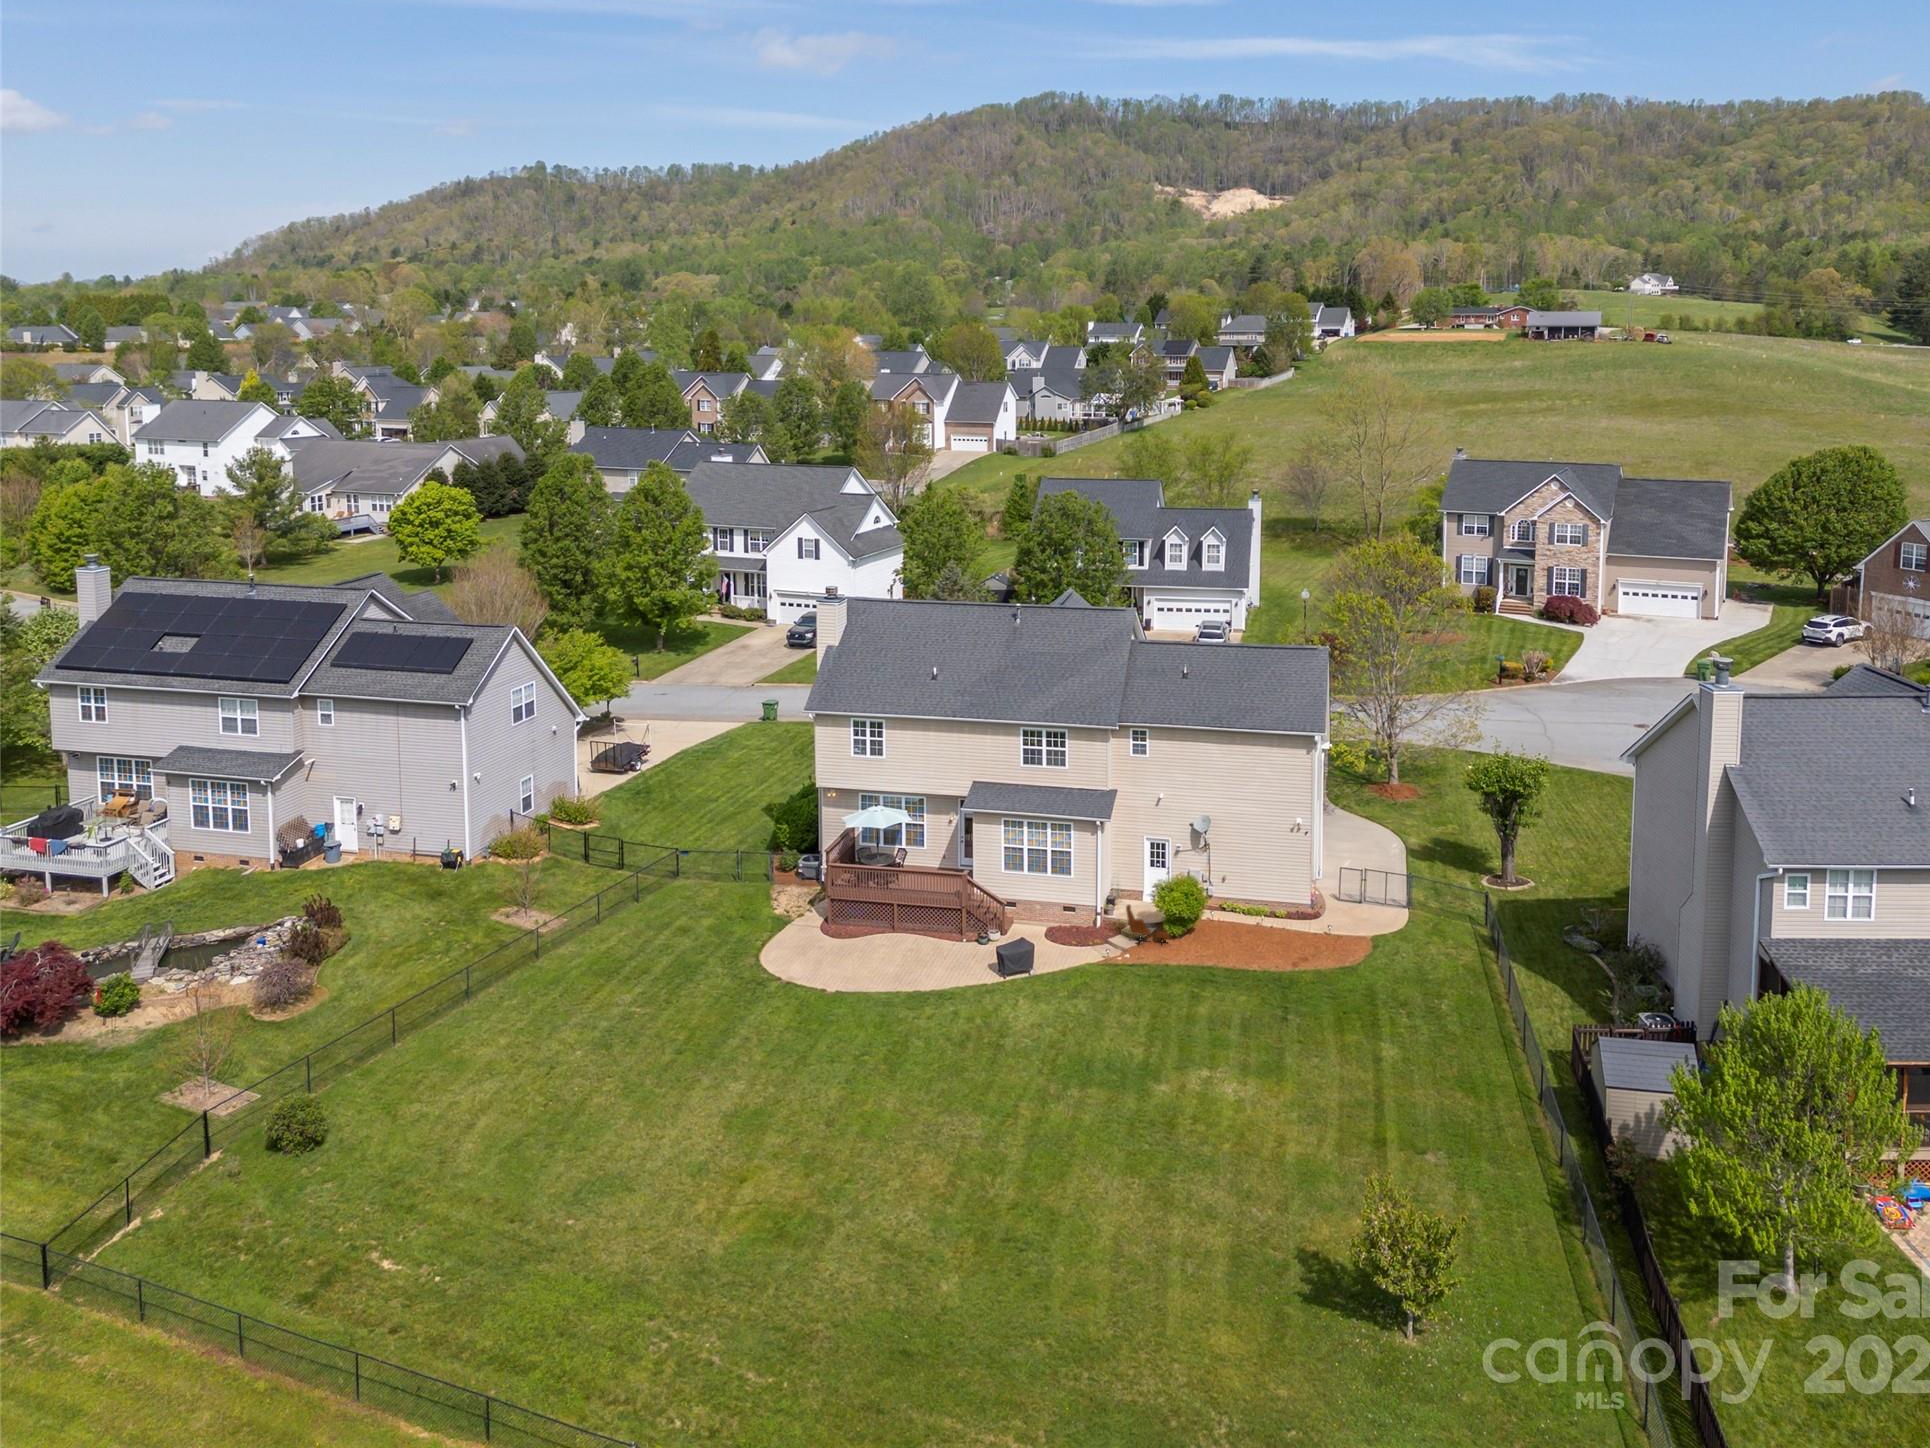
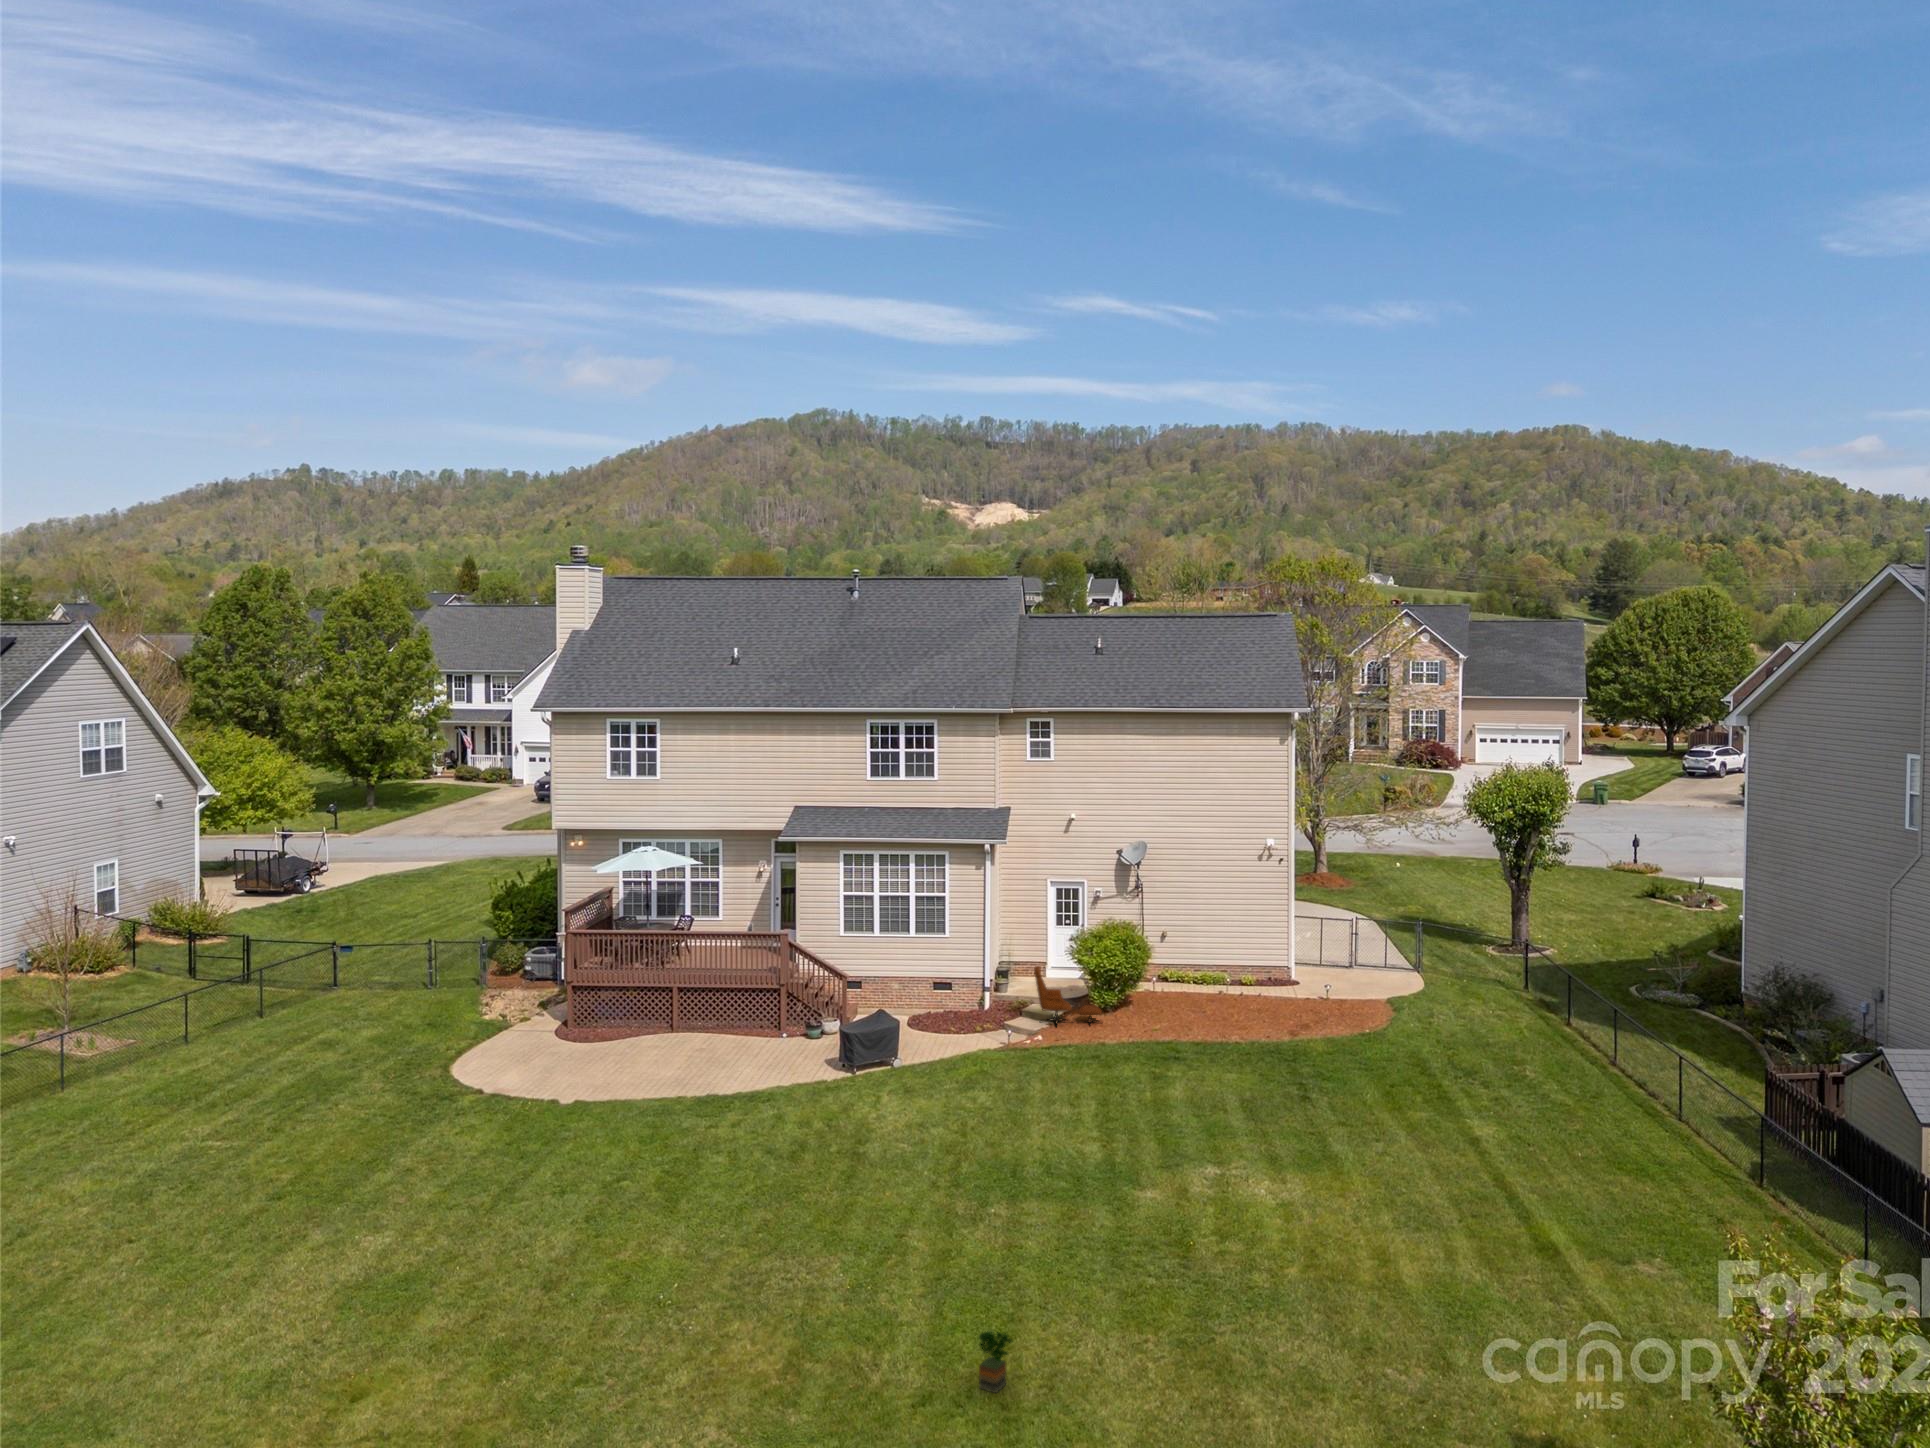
potted tree: none [1045,1168,1063,1200] -> present [979,1331,1013,1393]

